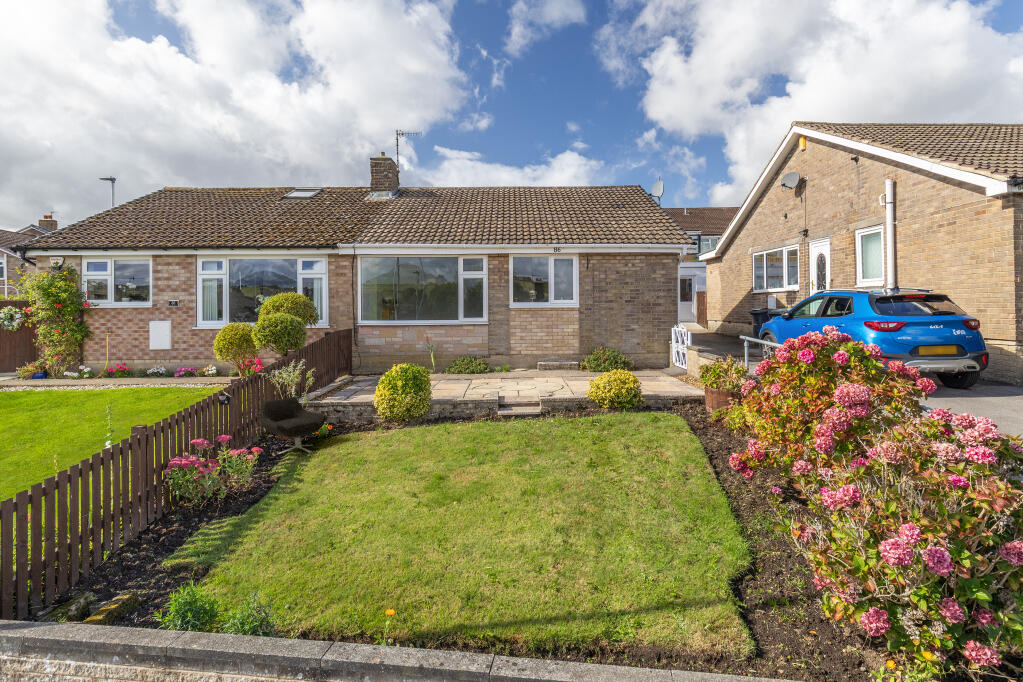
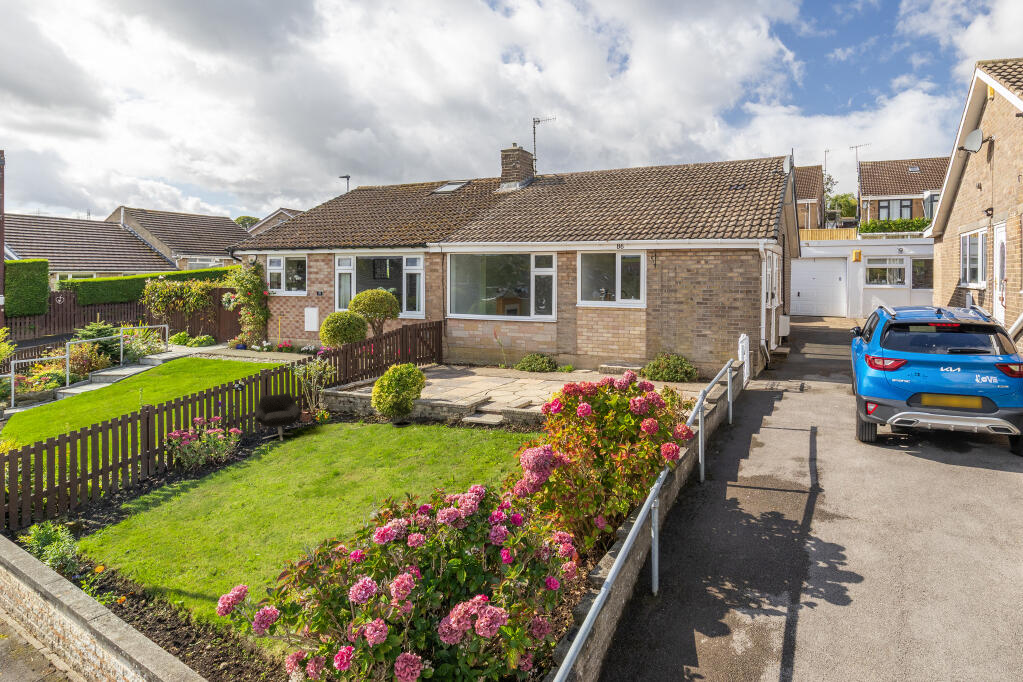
potted tree: none [428,382,454,425] -> present [392,393,412,427]

